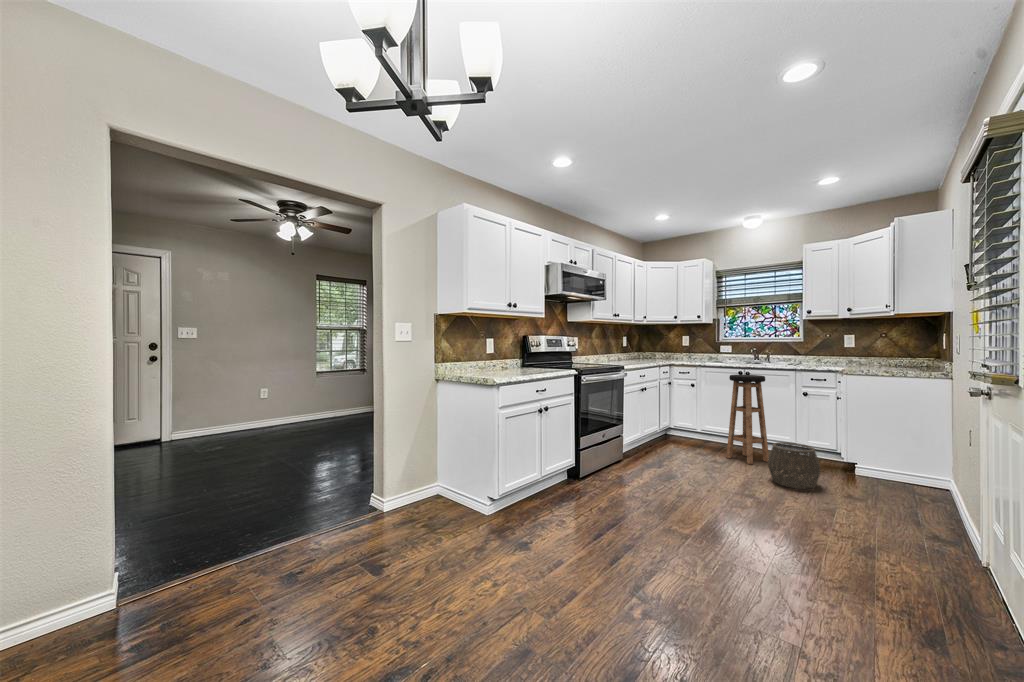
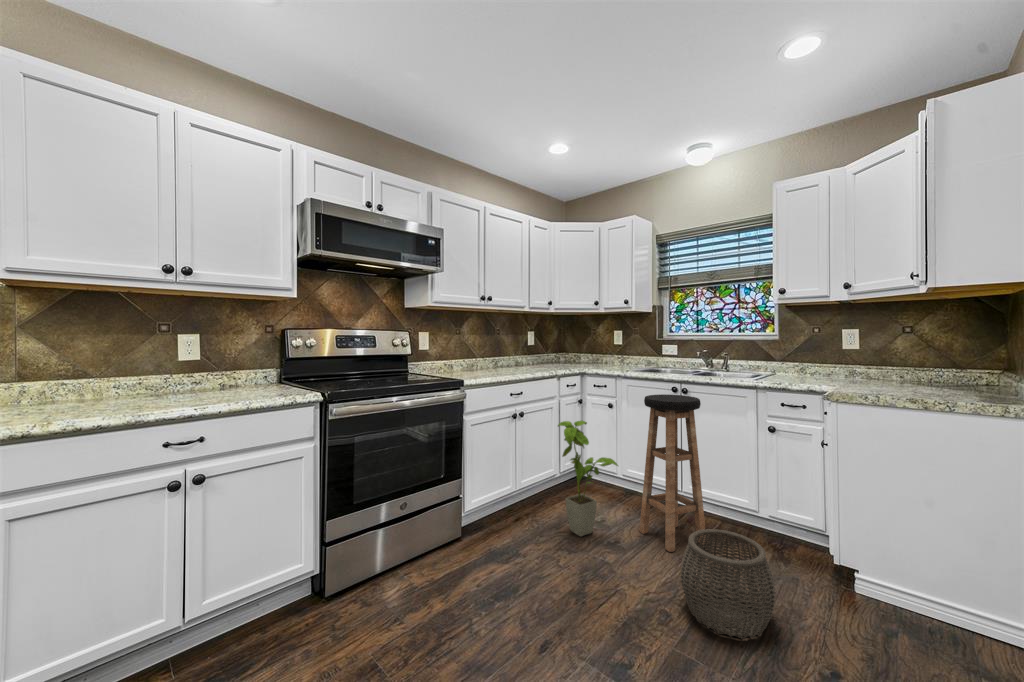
house plant: none [678,390,719,460] -> present [558,421,618,536]

